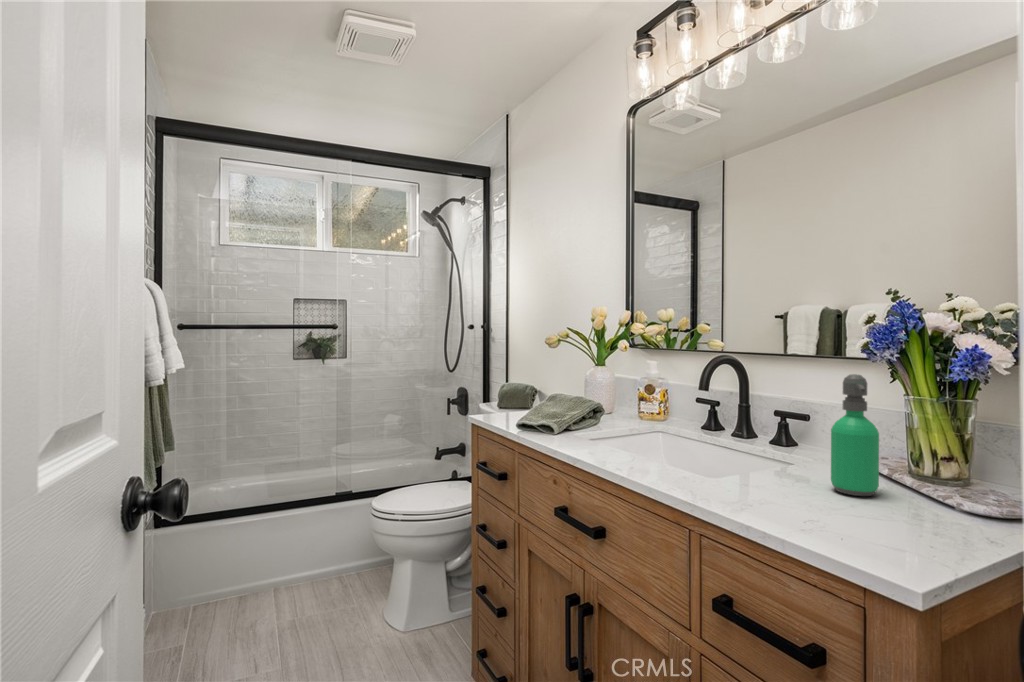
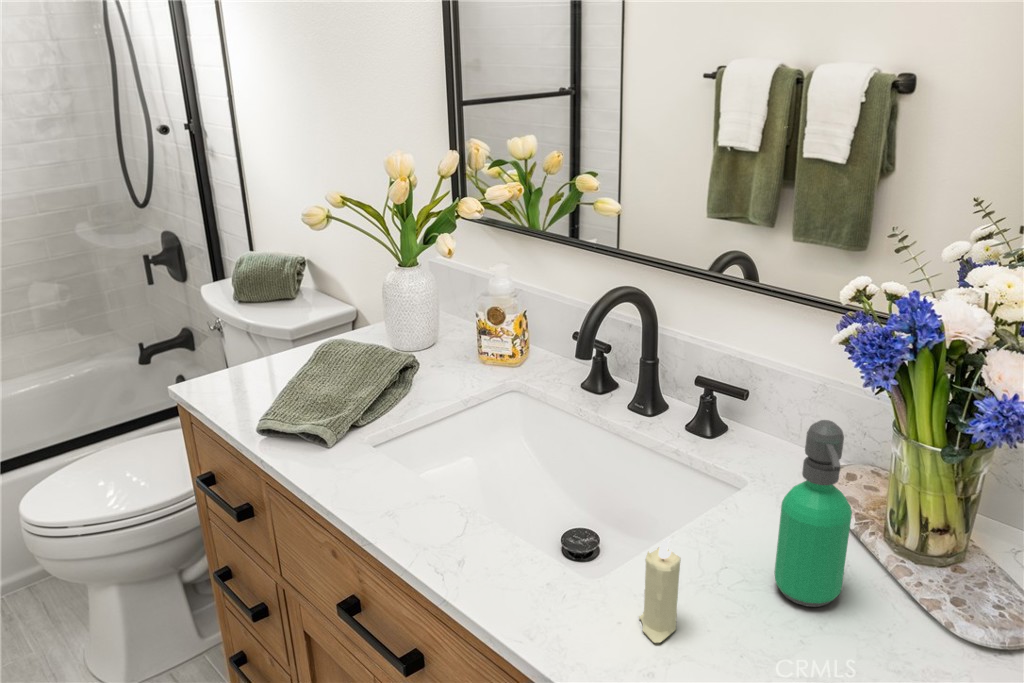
candle: none [741,430,766,497] -> present [639,538,681,643]

